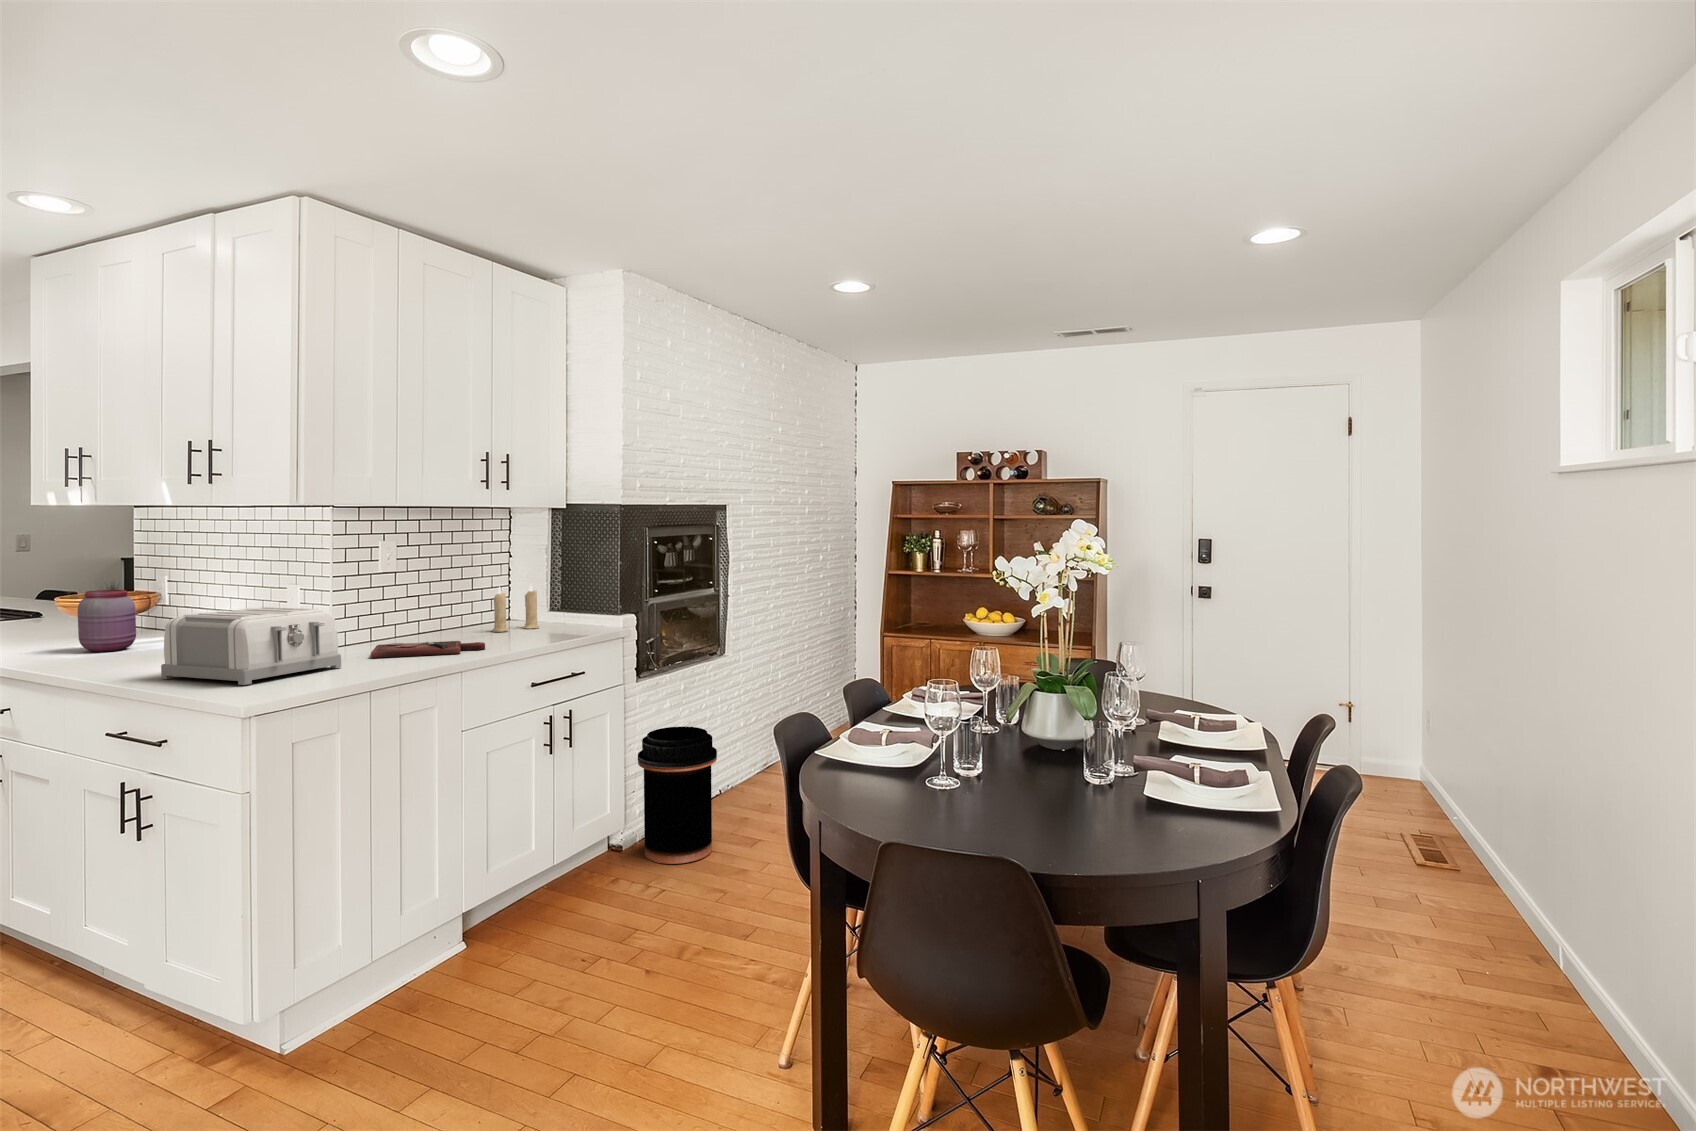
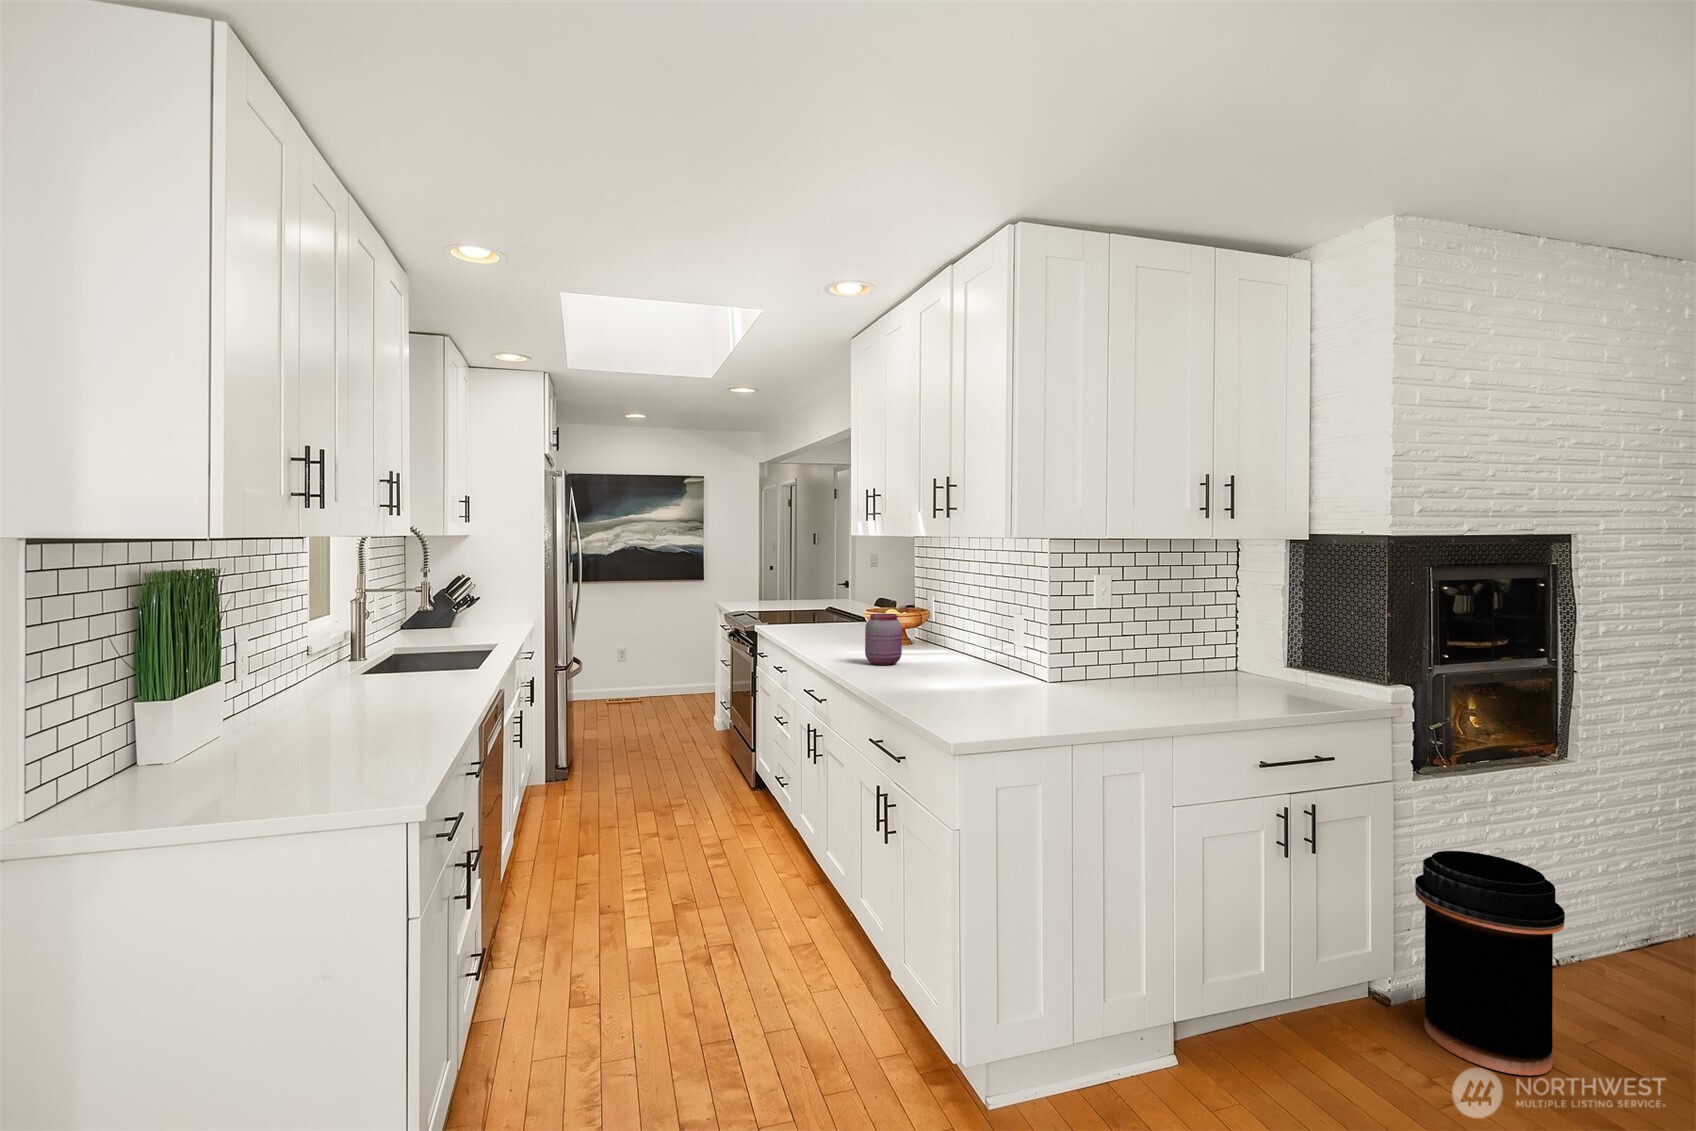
candle: present [492,585,539,632] -> none [1211,631,1272,686]
toaster: present [161,607,341,685] -> none [895,637,1041,714]
cutting board: present [371,641,485,658] -> none [1074,686,1200,708]

